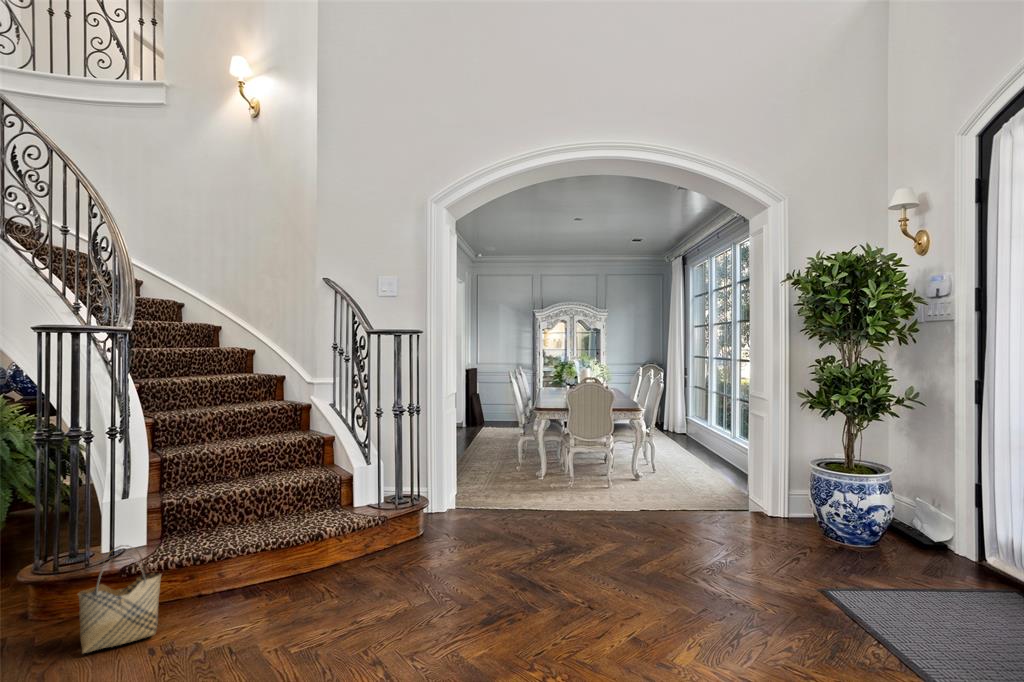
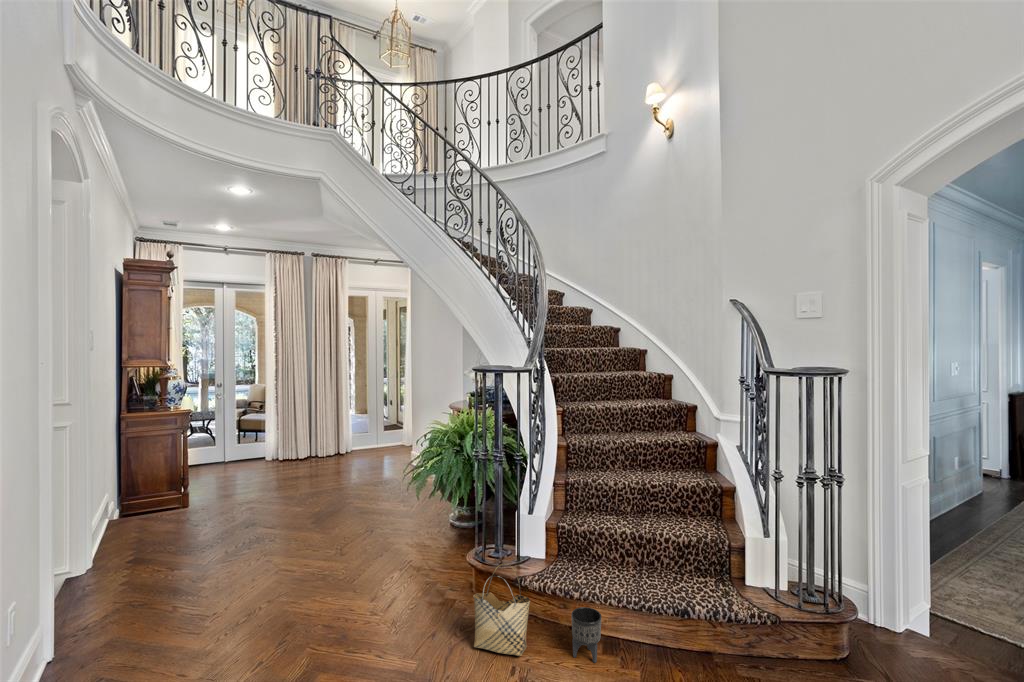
planter: none [212,560,246,613] -> present [571,607,602,663]

